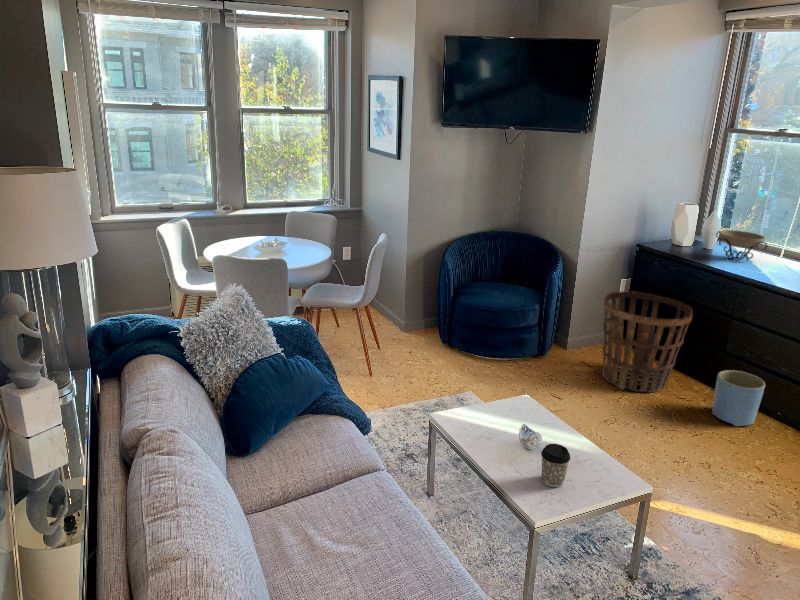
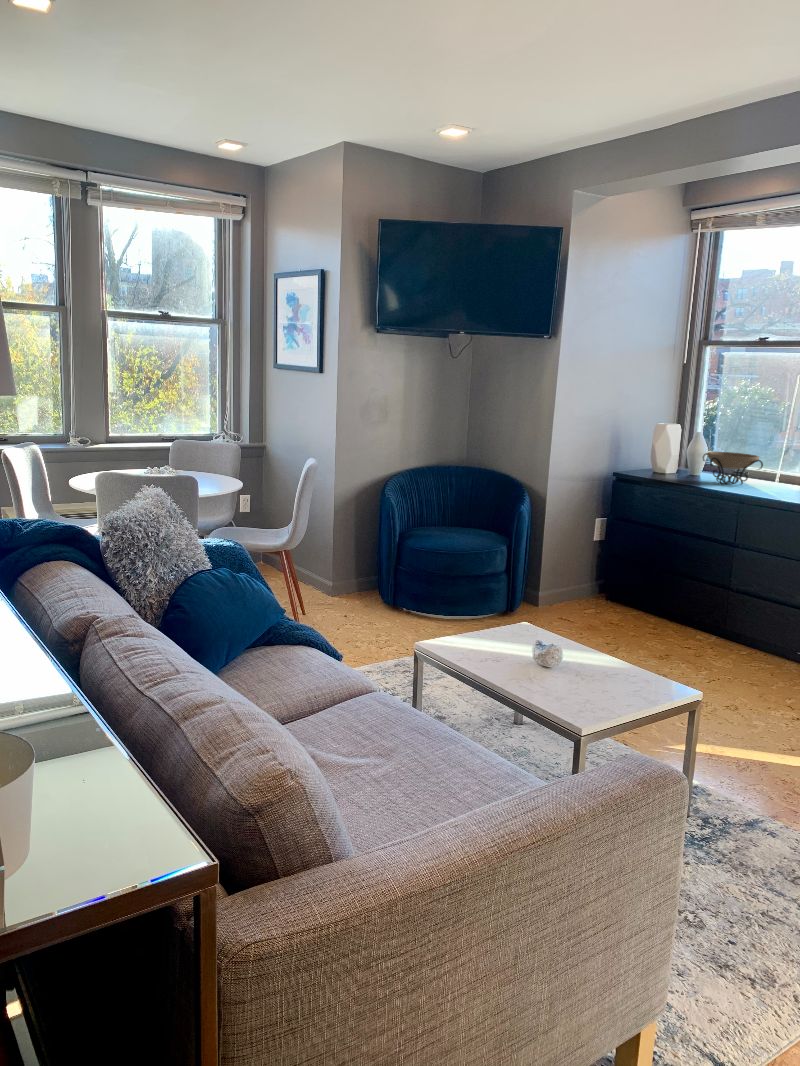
basket: present [603,291,693,393] -> none [586,527,690,645]
planter: present [712,370,765,426] -> none [724,608,782,673]
coffee cup: present [541,444,570,487] -> none [579,652,615,705]

